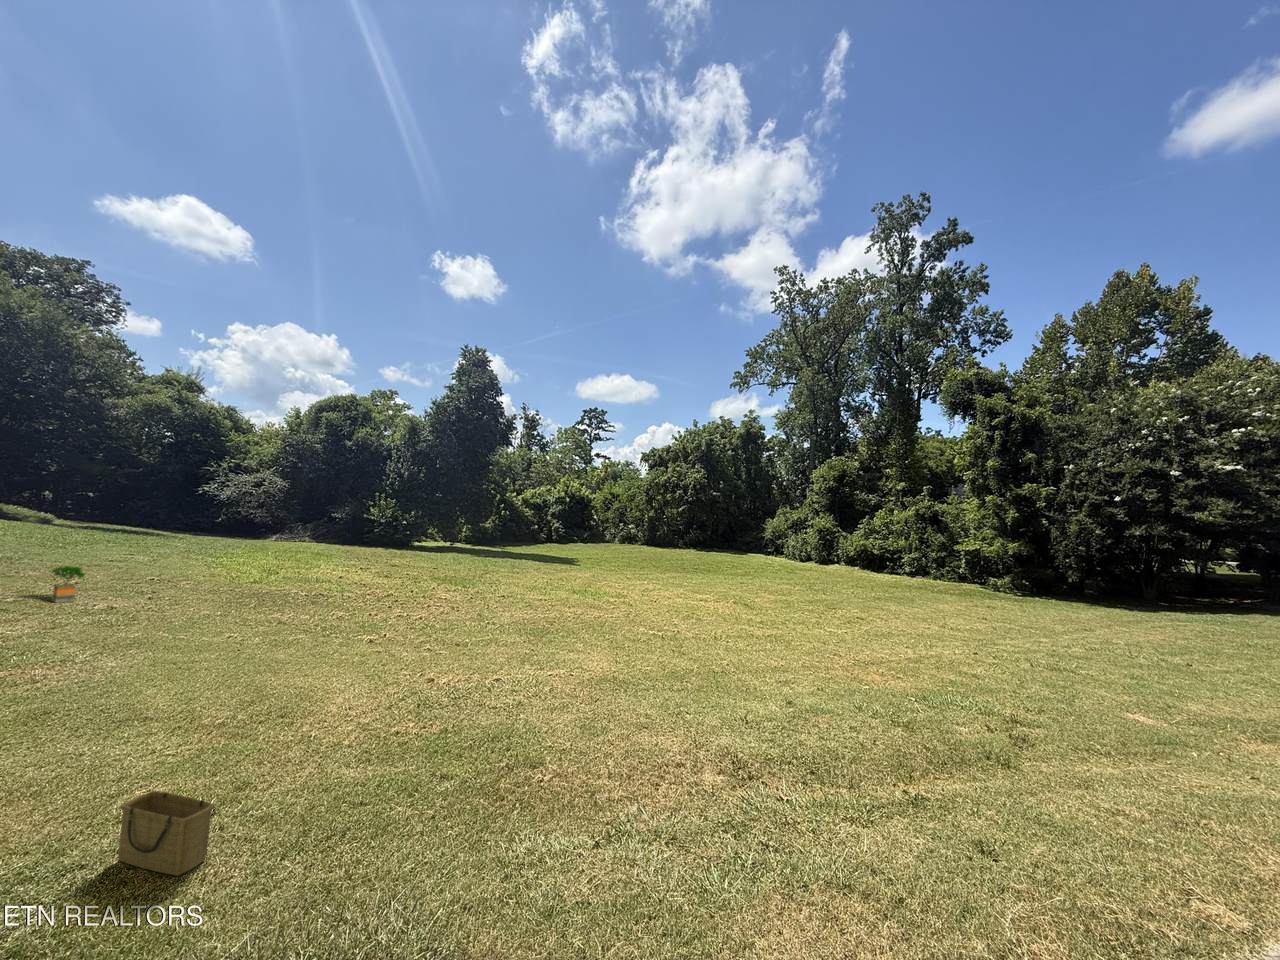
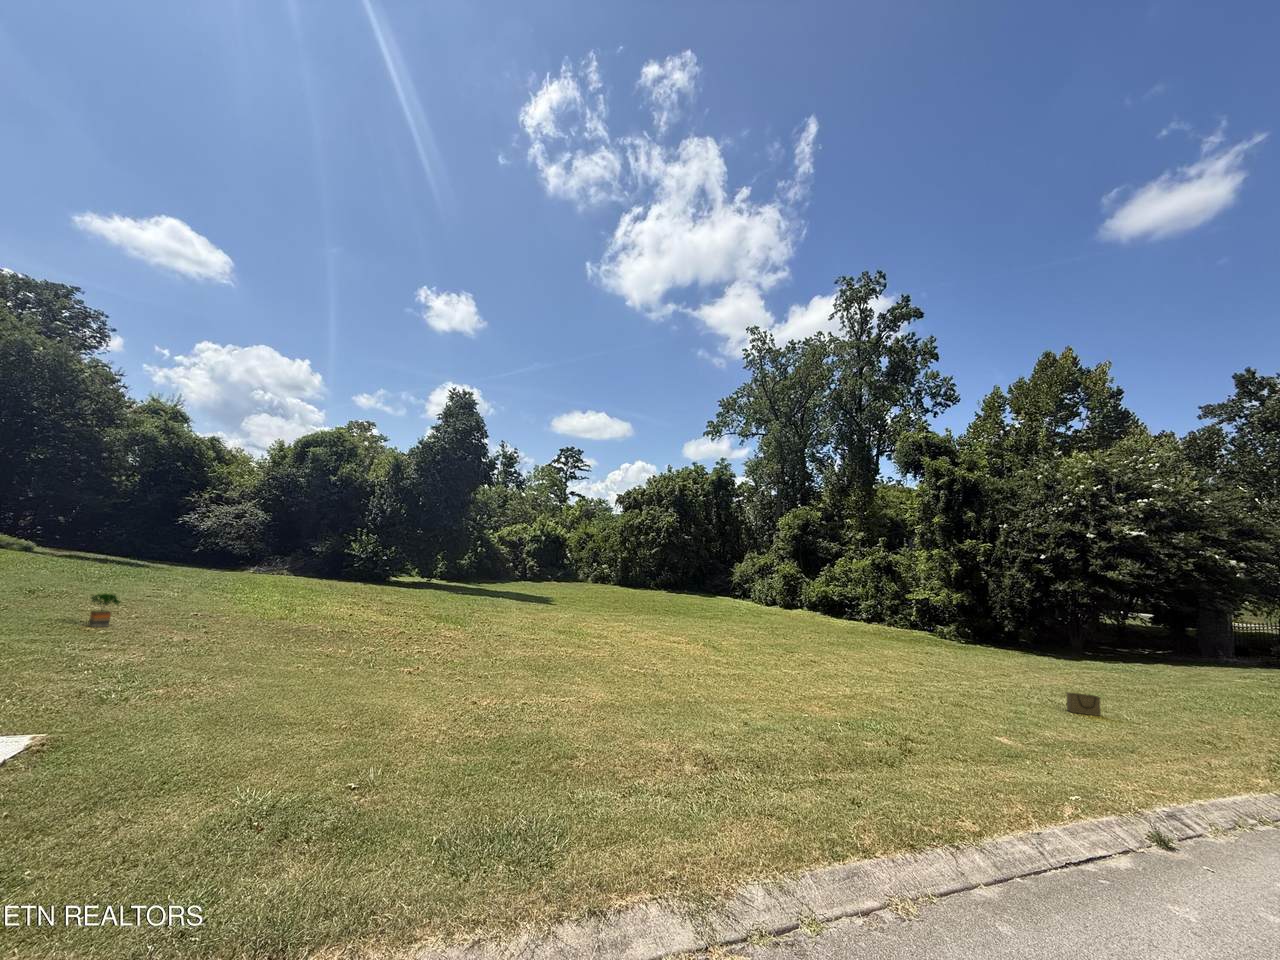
basket: present [118,791,215,876] -> present [1066,692,1101,716]

